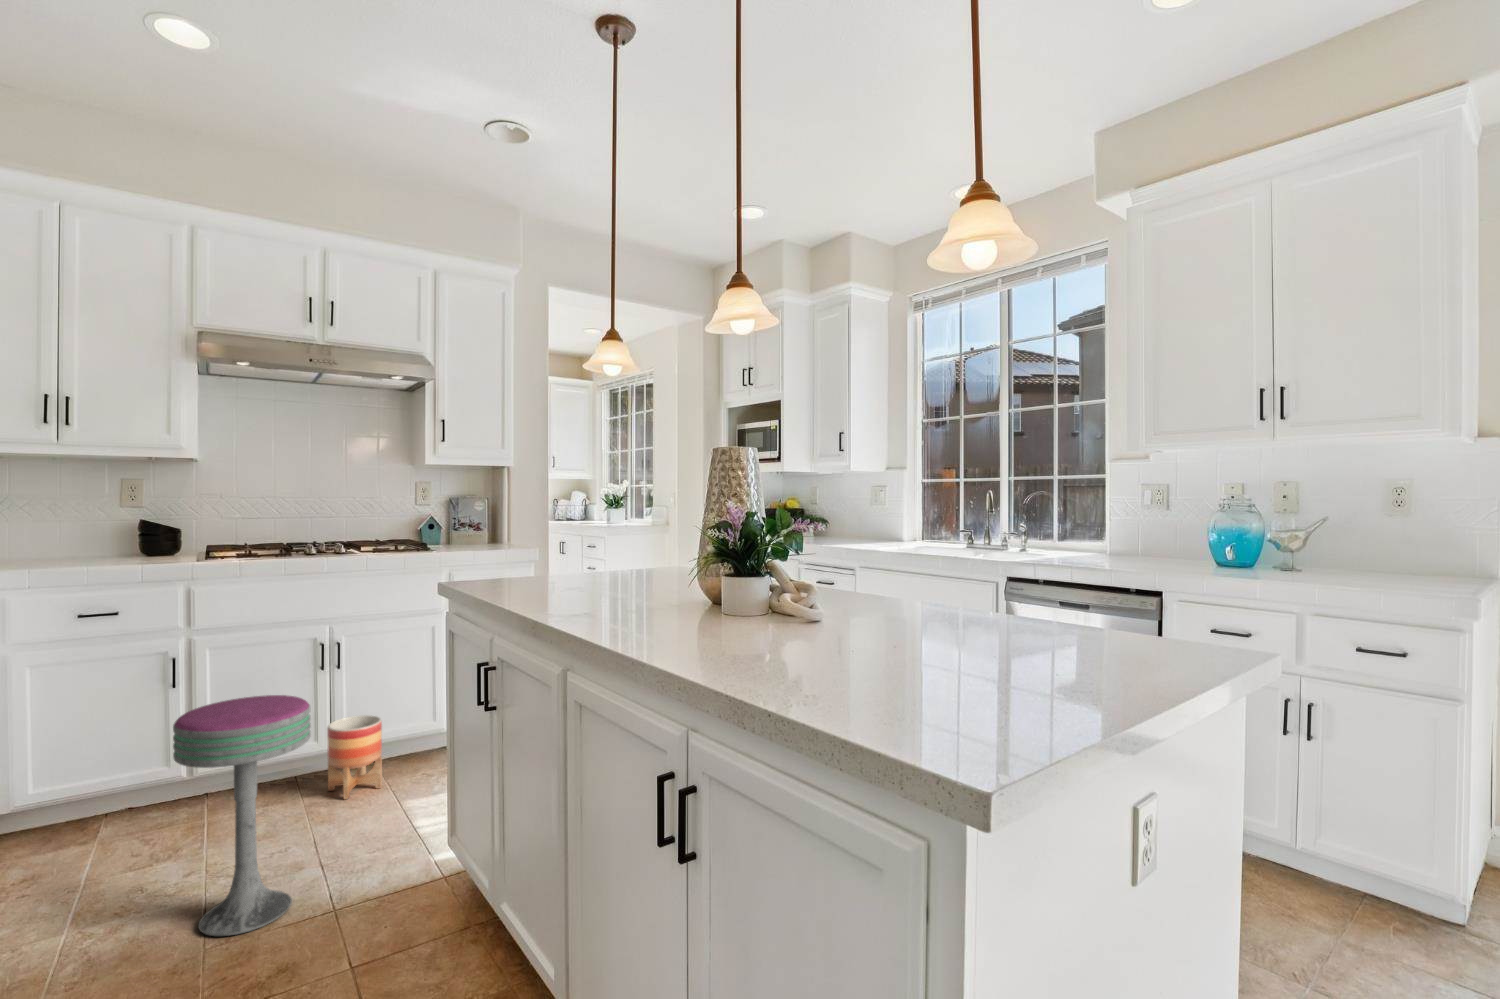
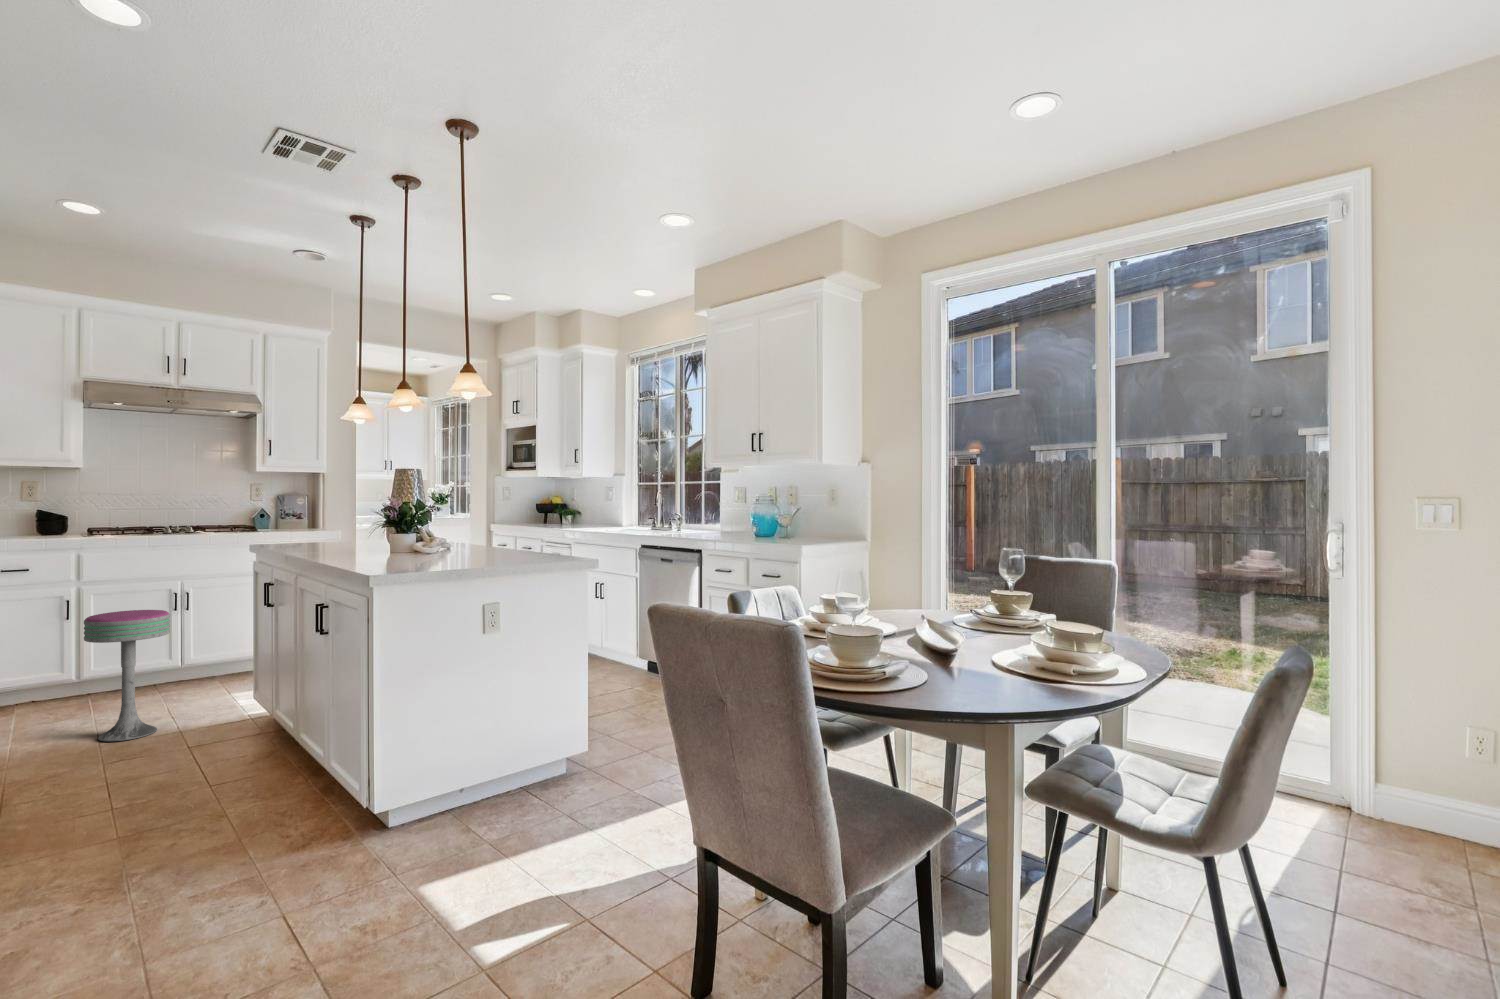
planter: present [327,715,382,799] -> none [180,641,220,693]

